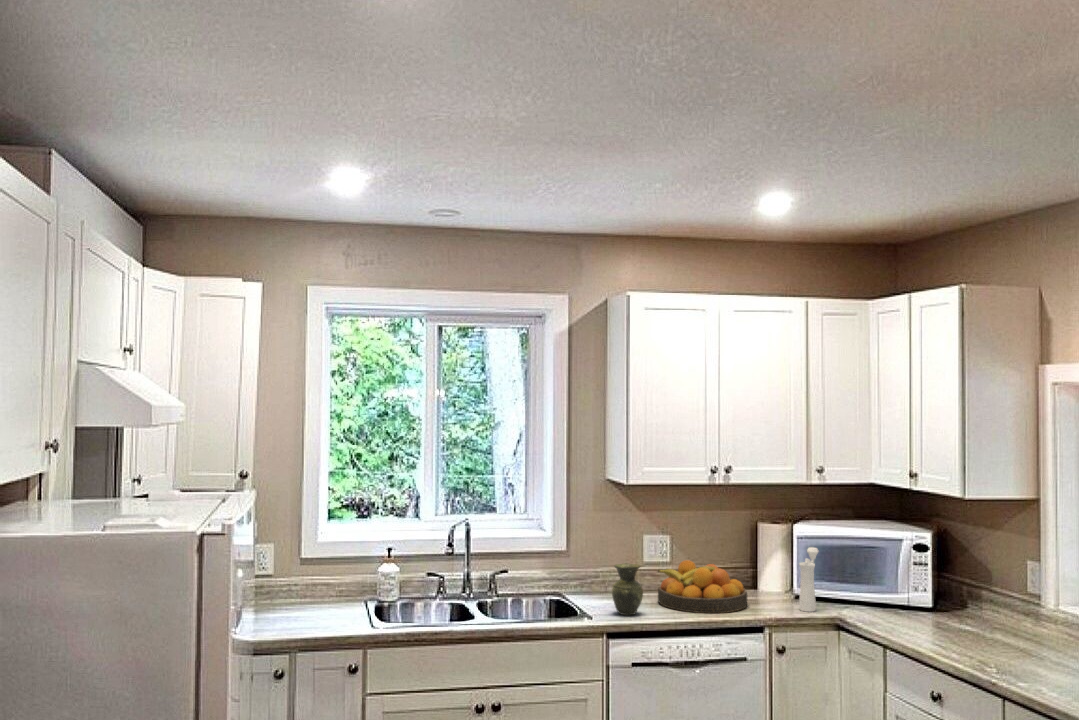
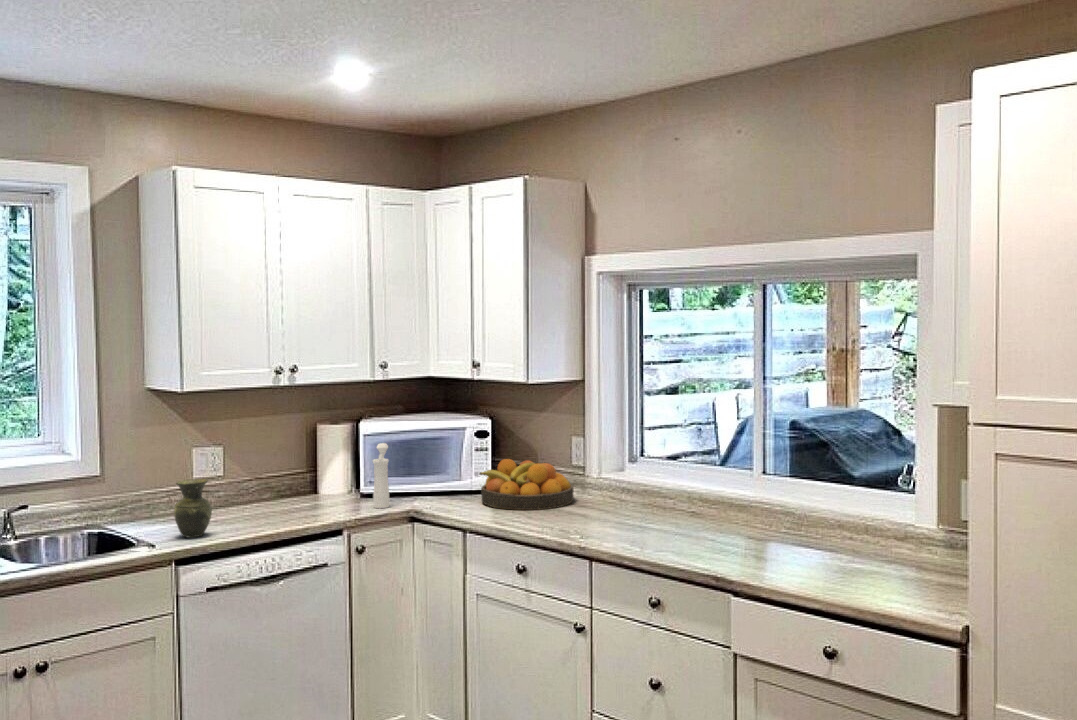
fruit bowl: present [658,560,747,613] -> present [479,459,573,510]

